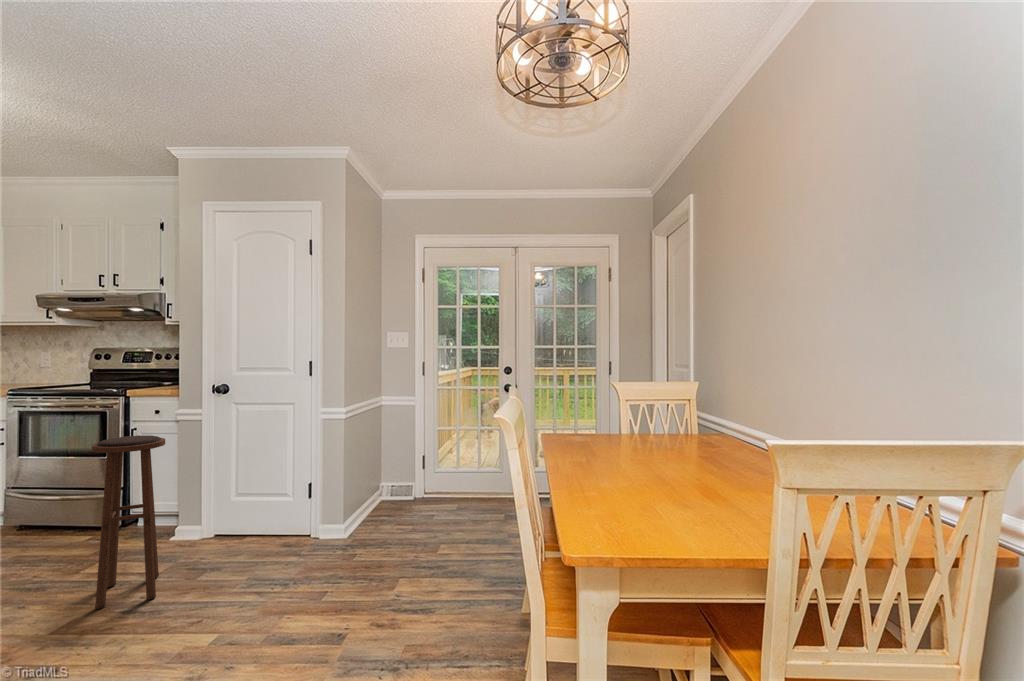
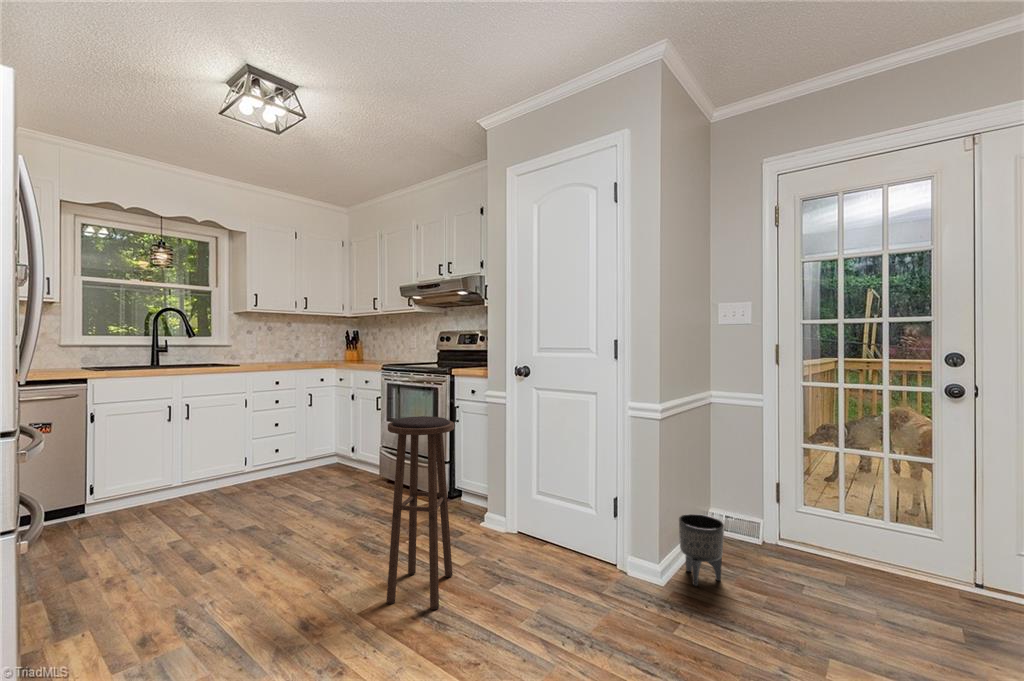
planter: none [357,485,388,534] -> present [679,514,724,586]

